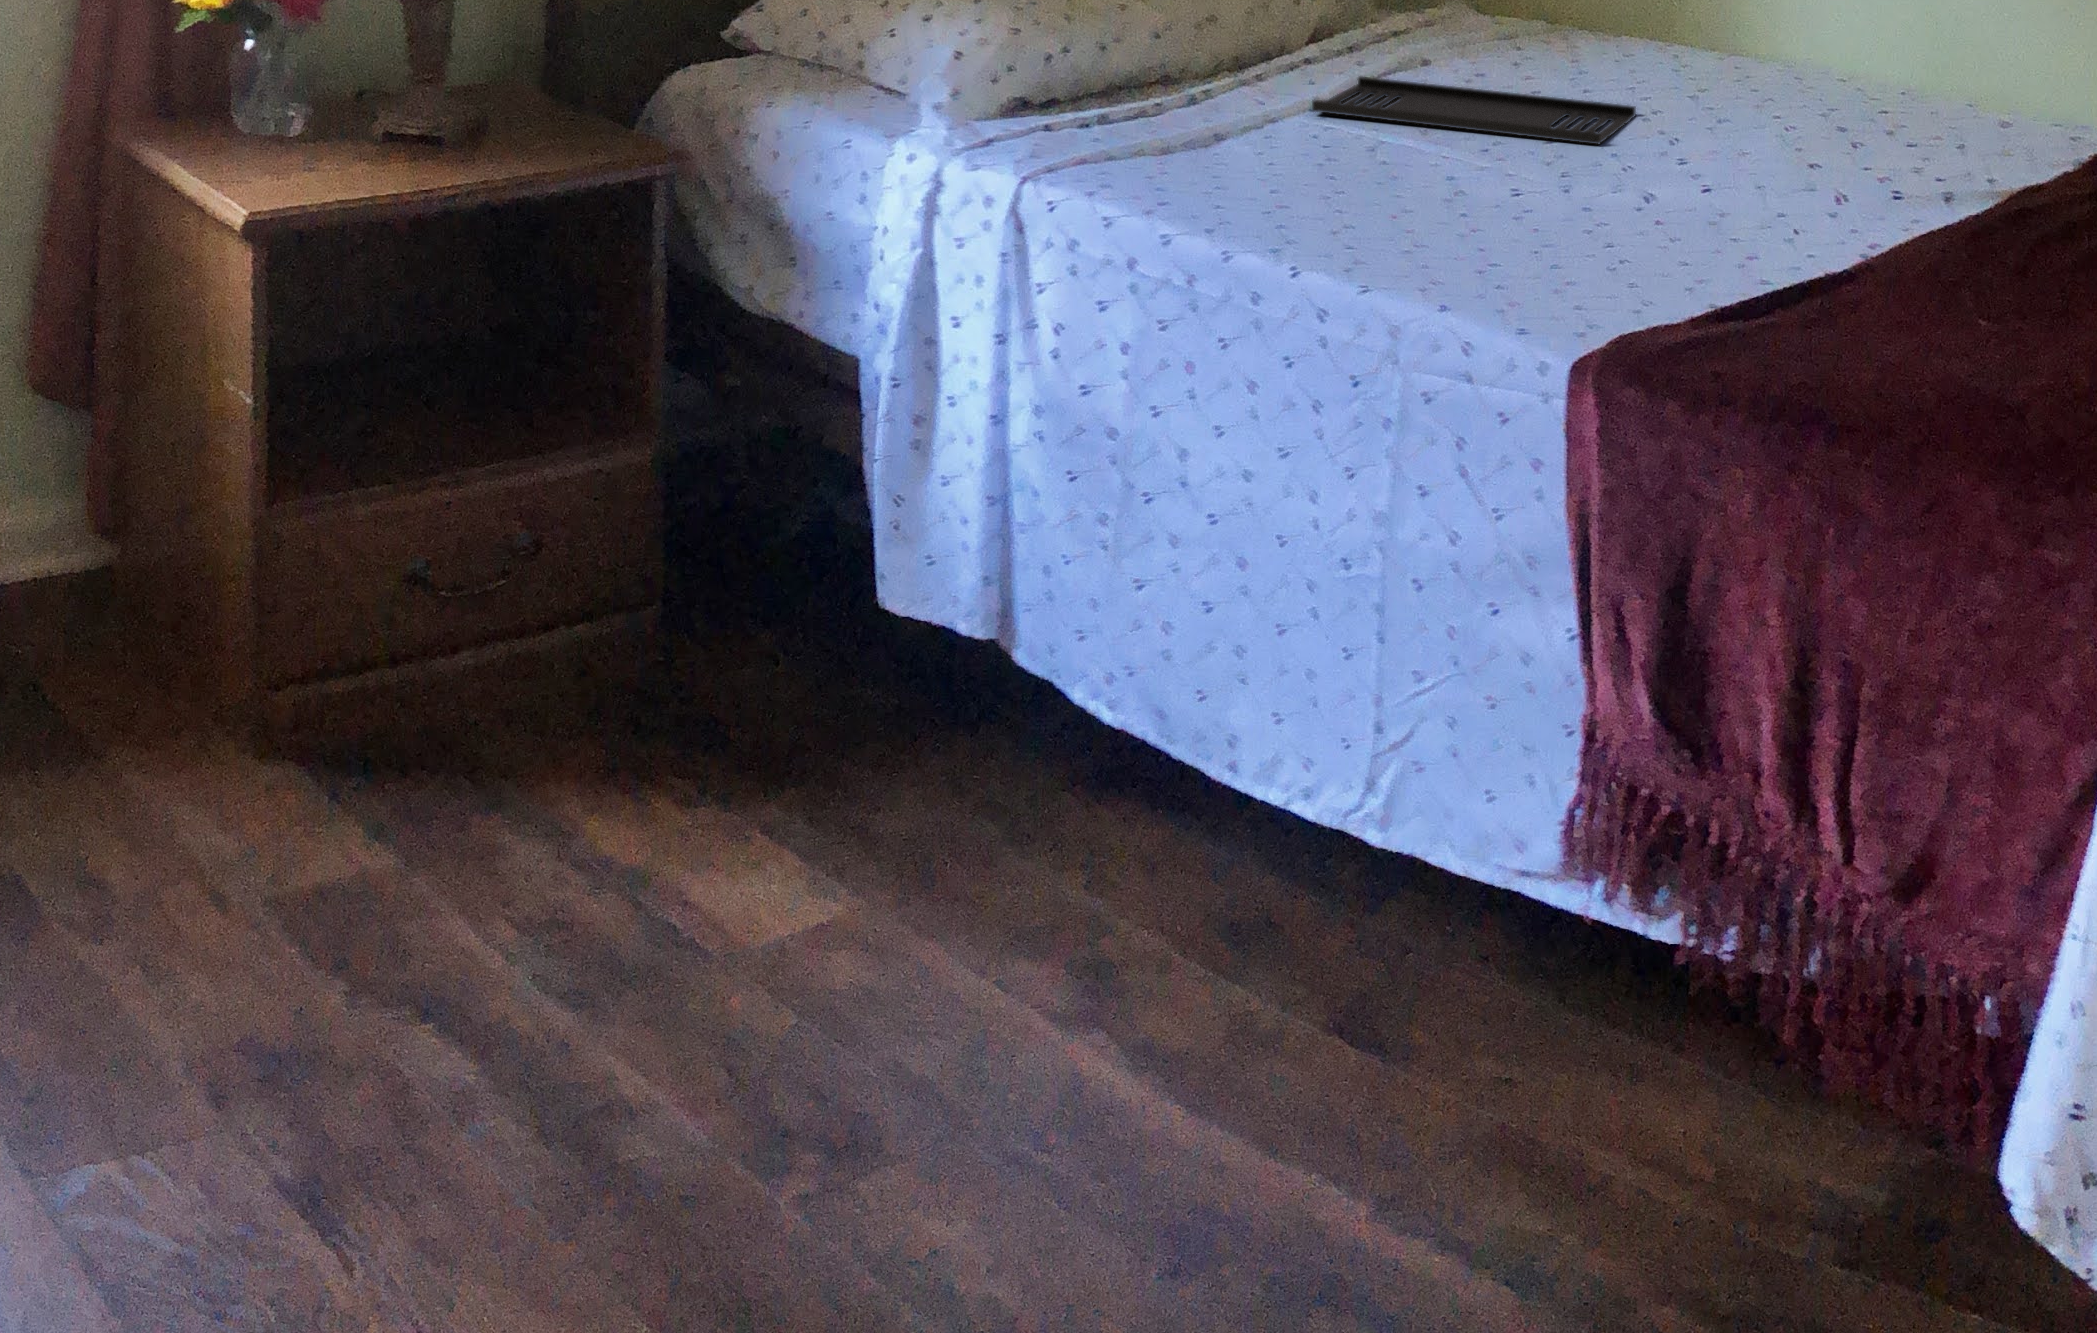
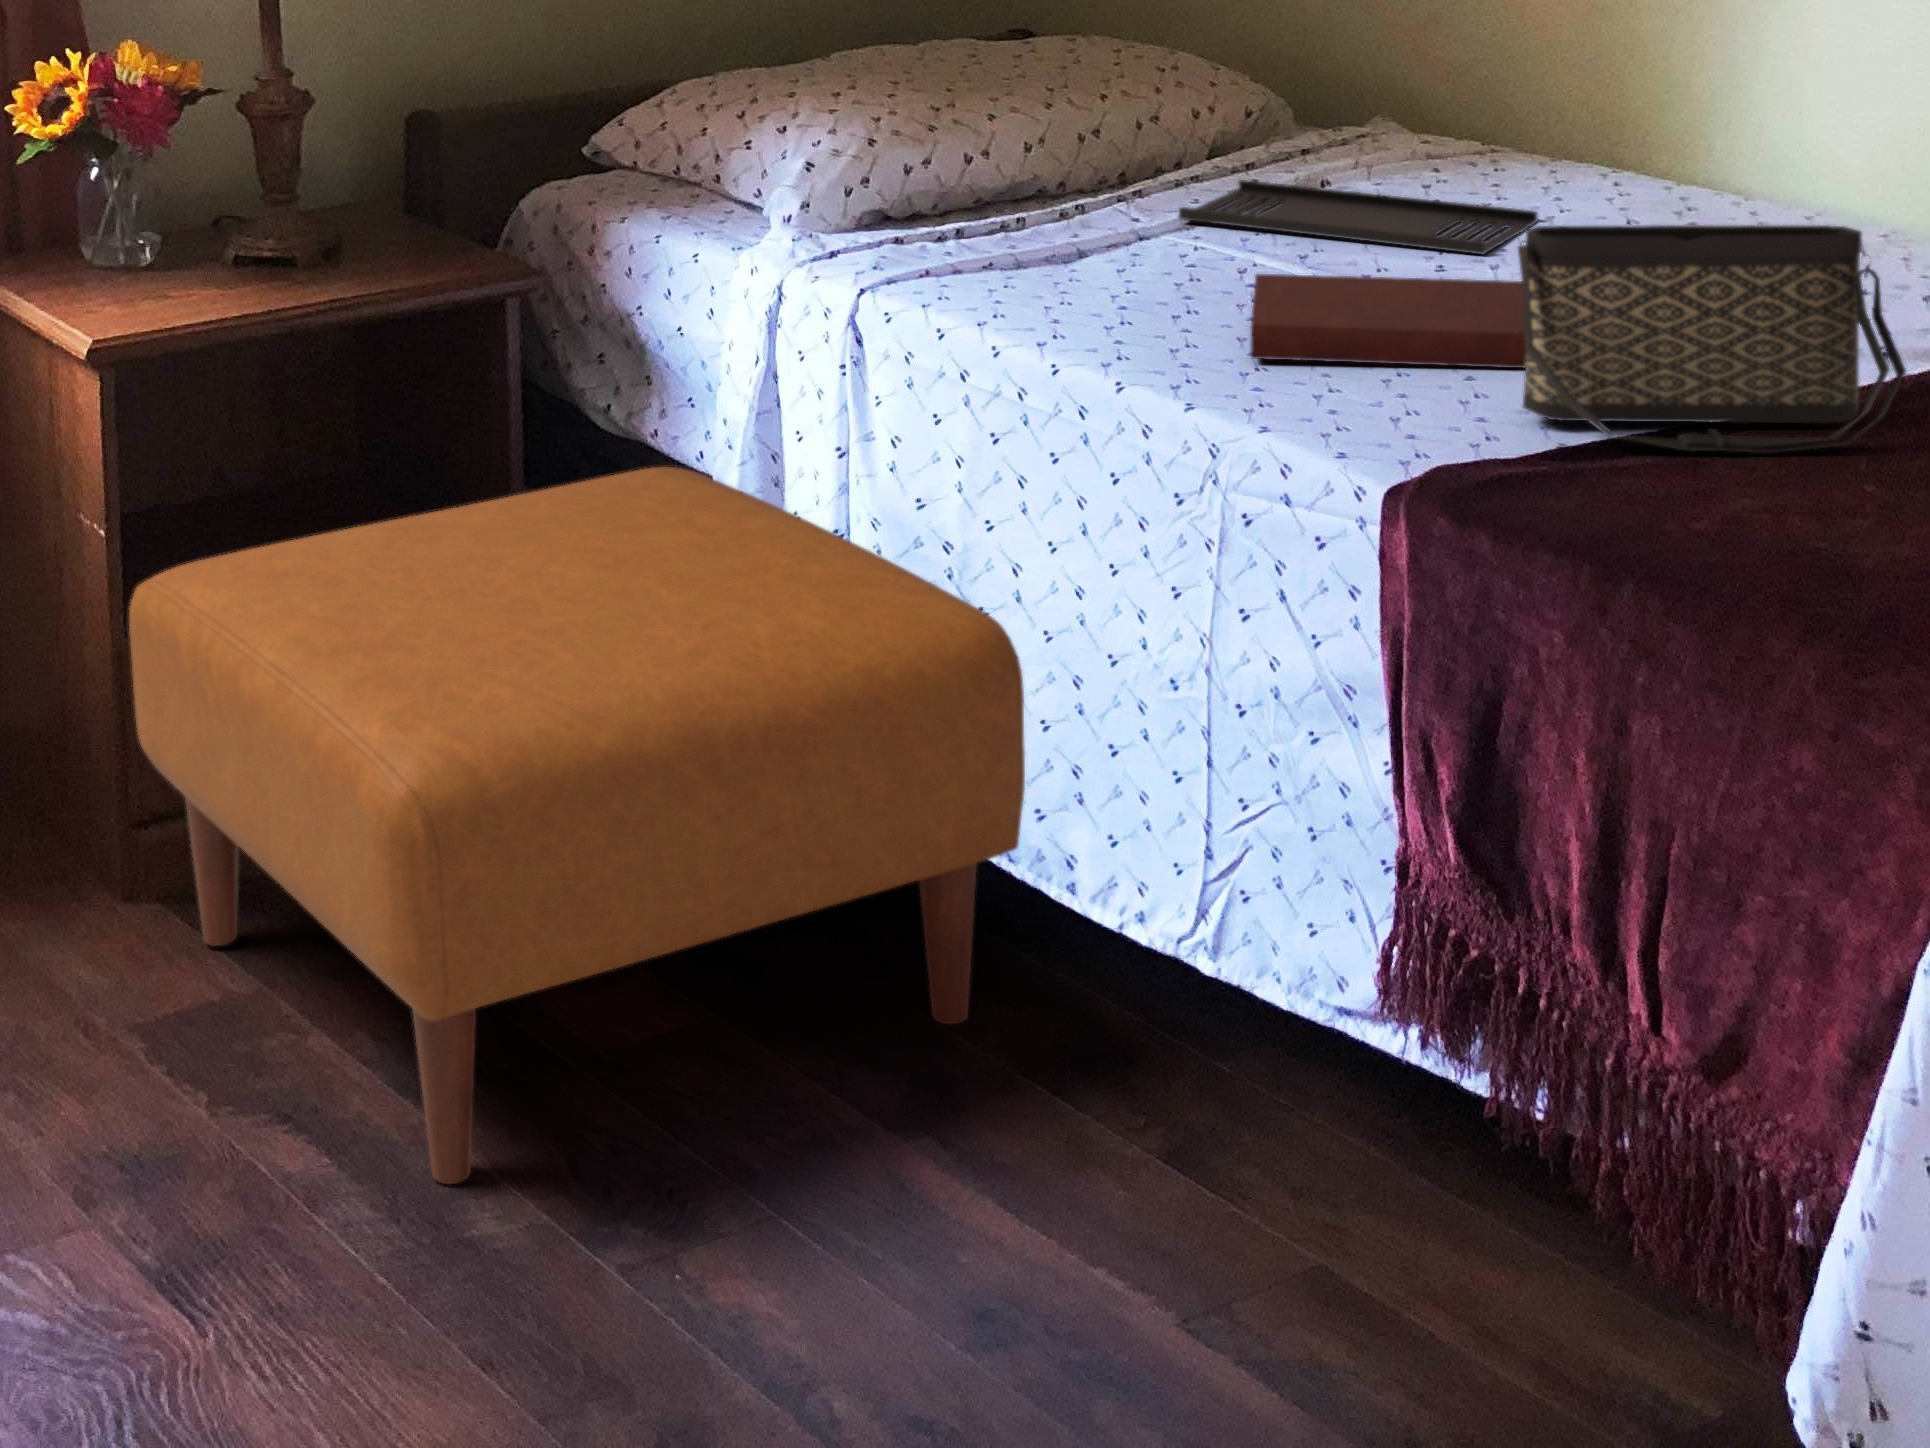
handbag: none [1692,110,2045,324] -> present [1518,225,1906,453]
notebook: none [1408,159,1698,248] -> present [1251,274,1526,368]
ottoman: none [286,350,1200,1084] -> present [129,467,1025,1184]

